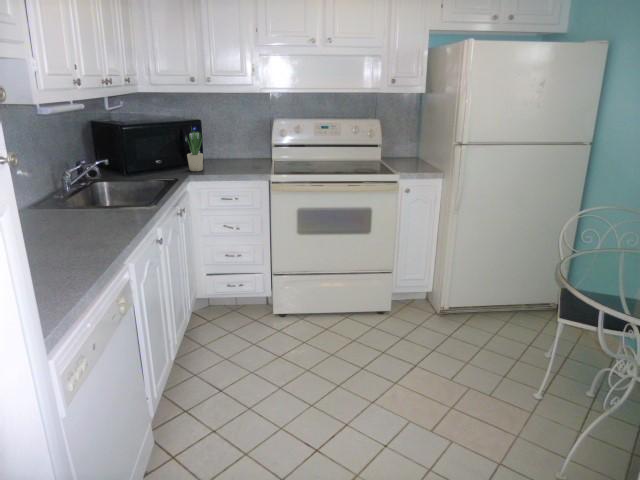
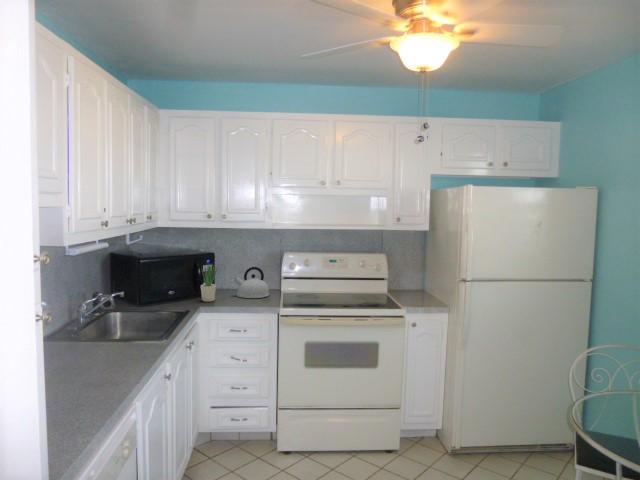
kettle: none [221,135,260,168] -> present [233,267,269,298]

